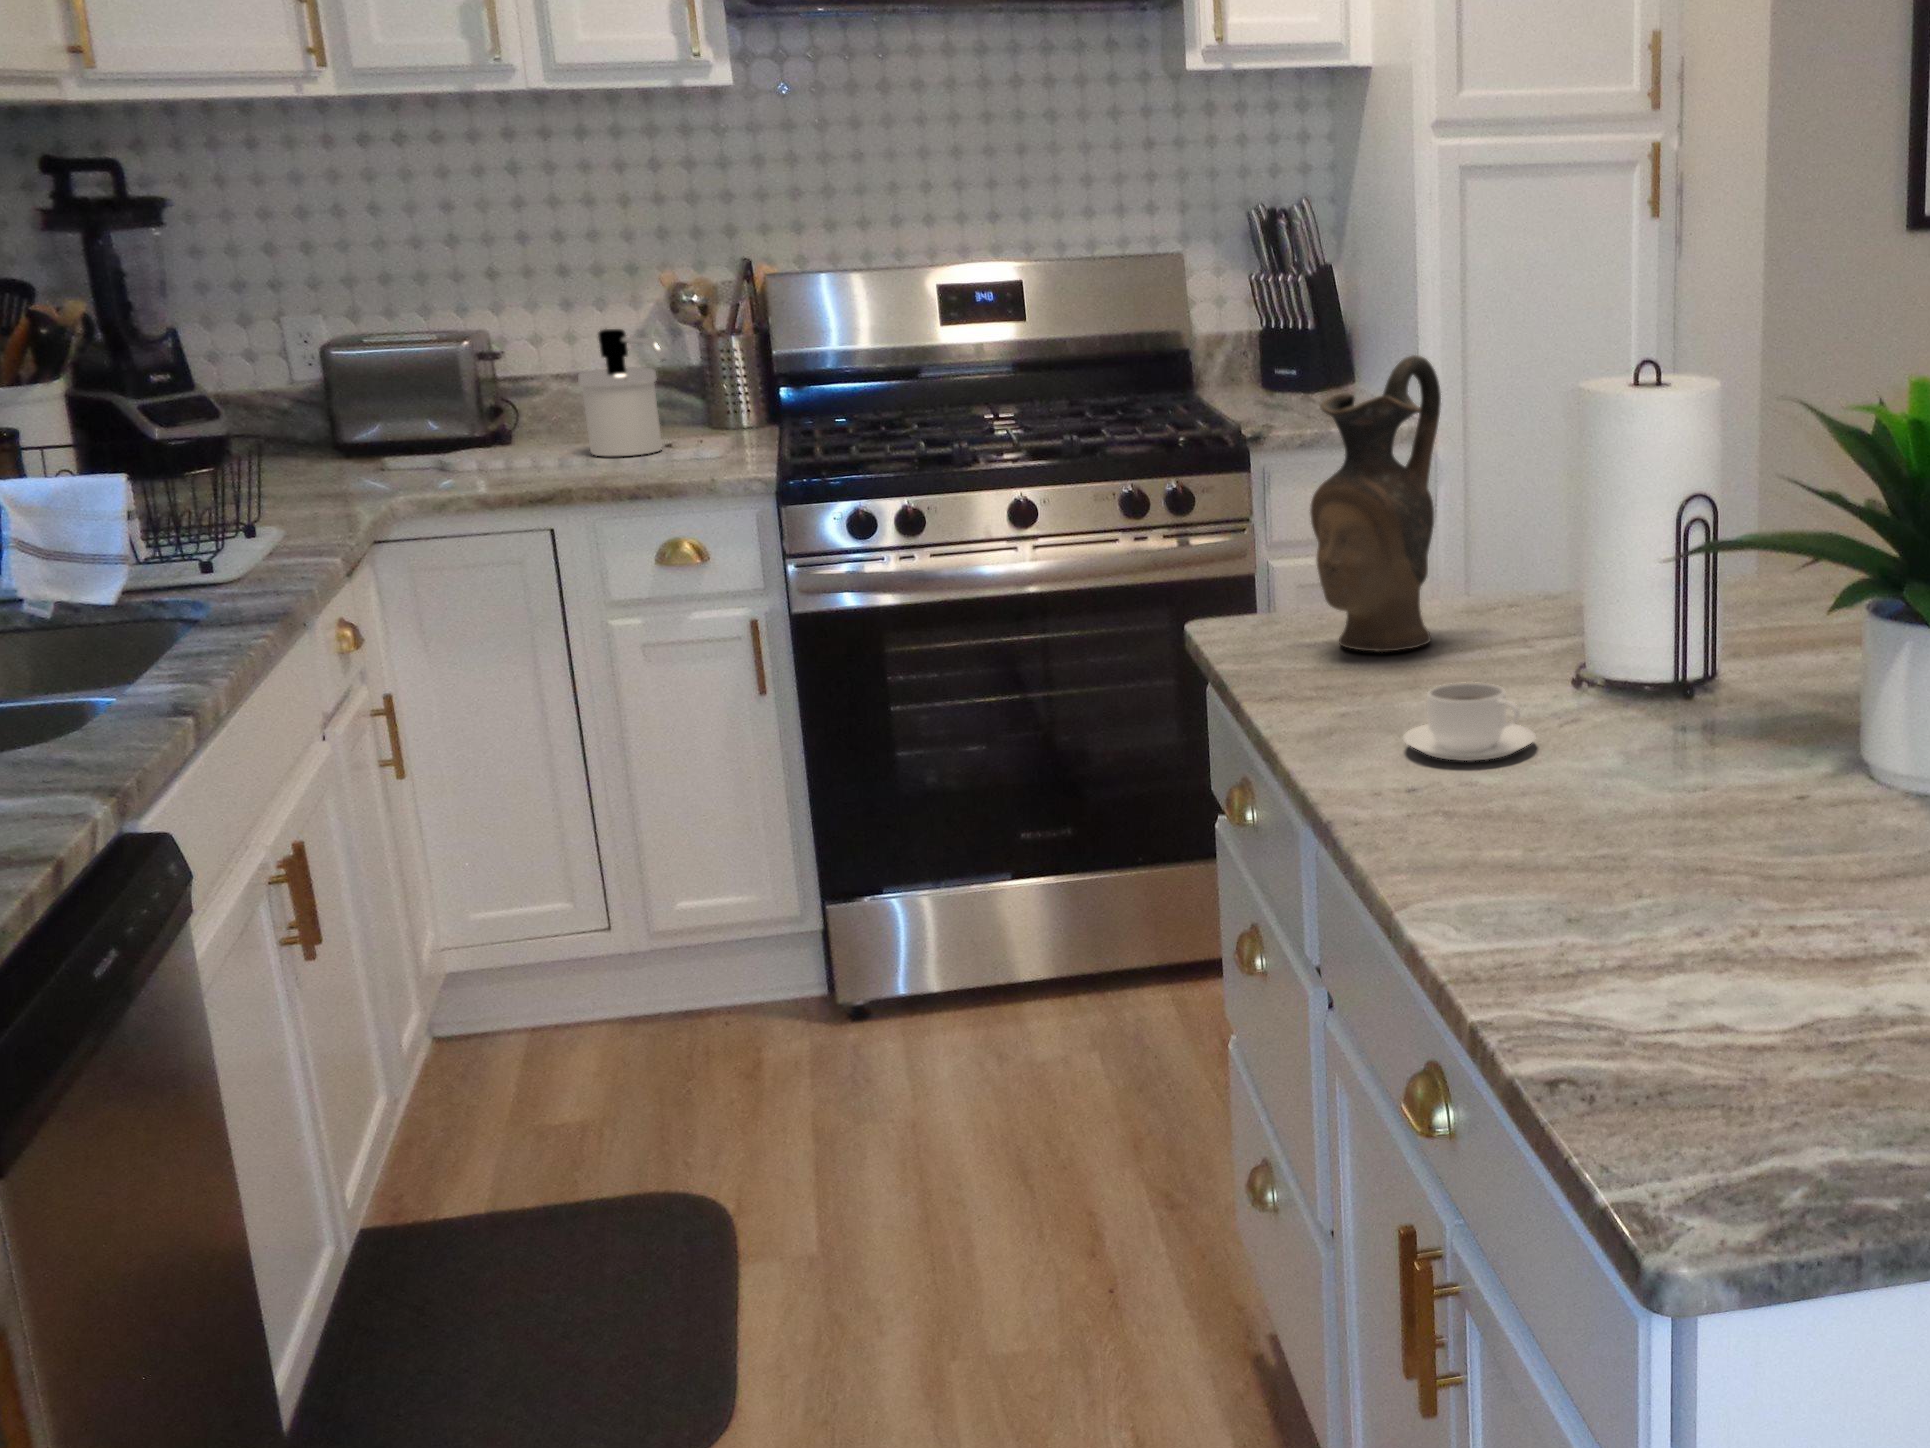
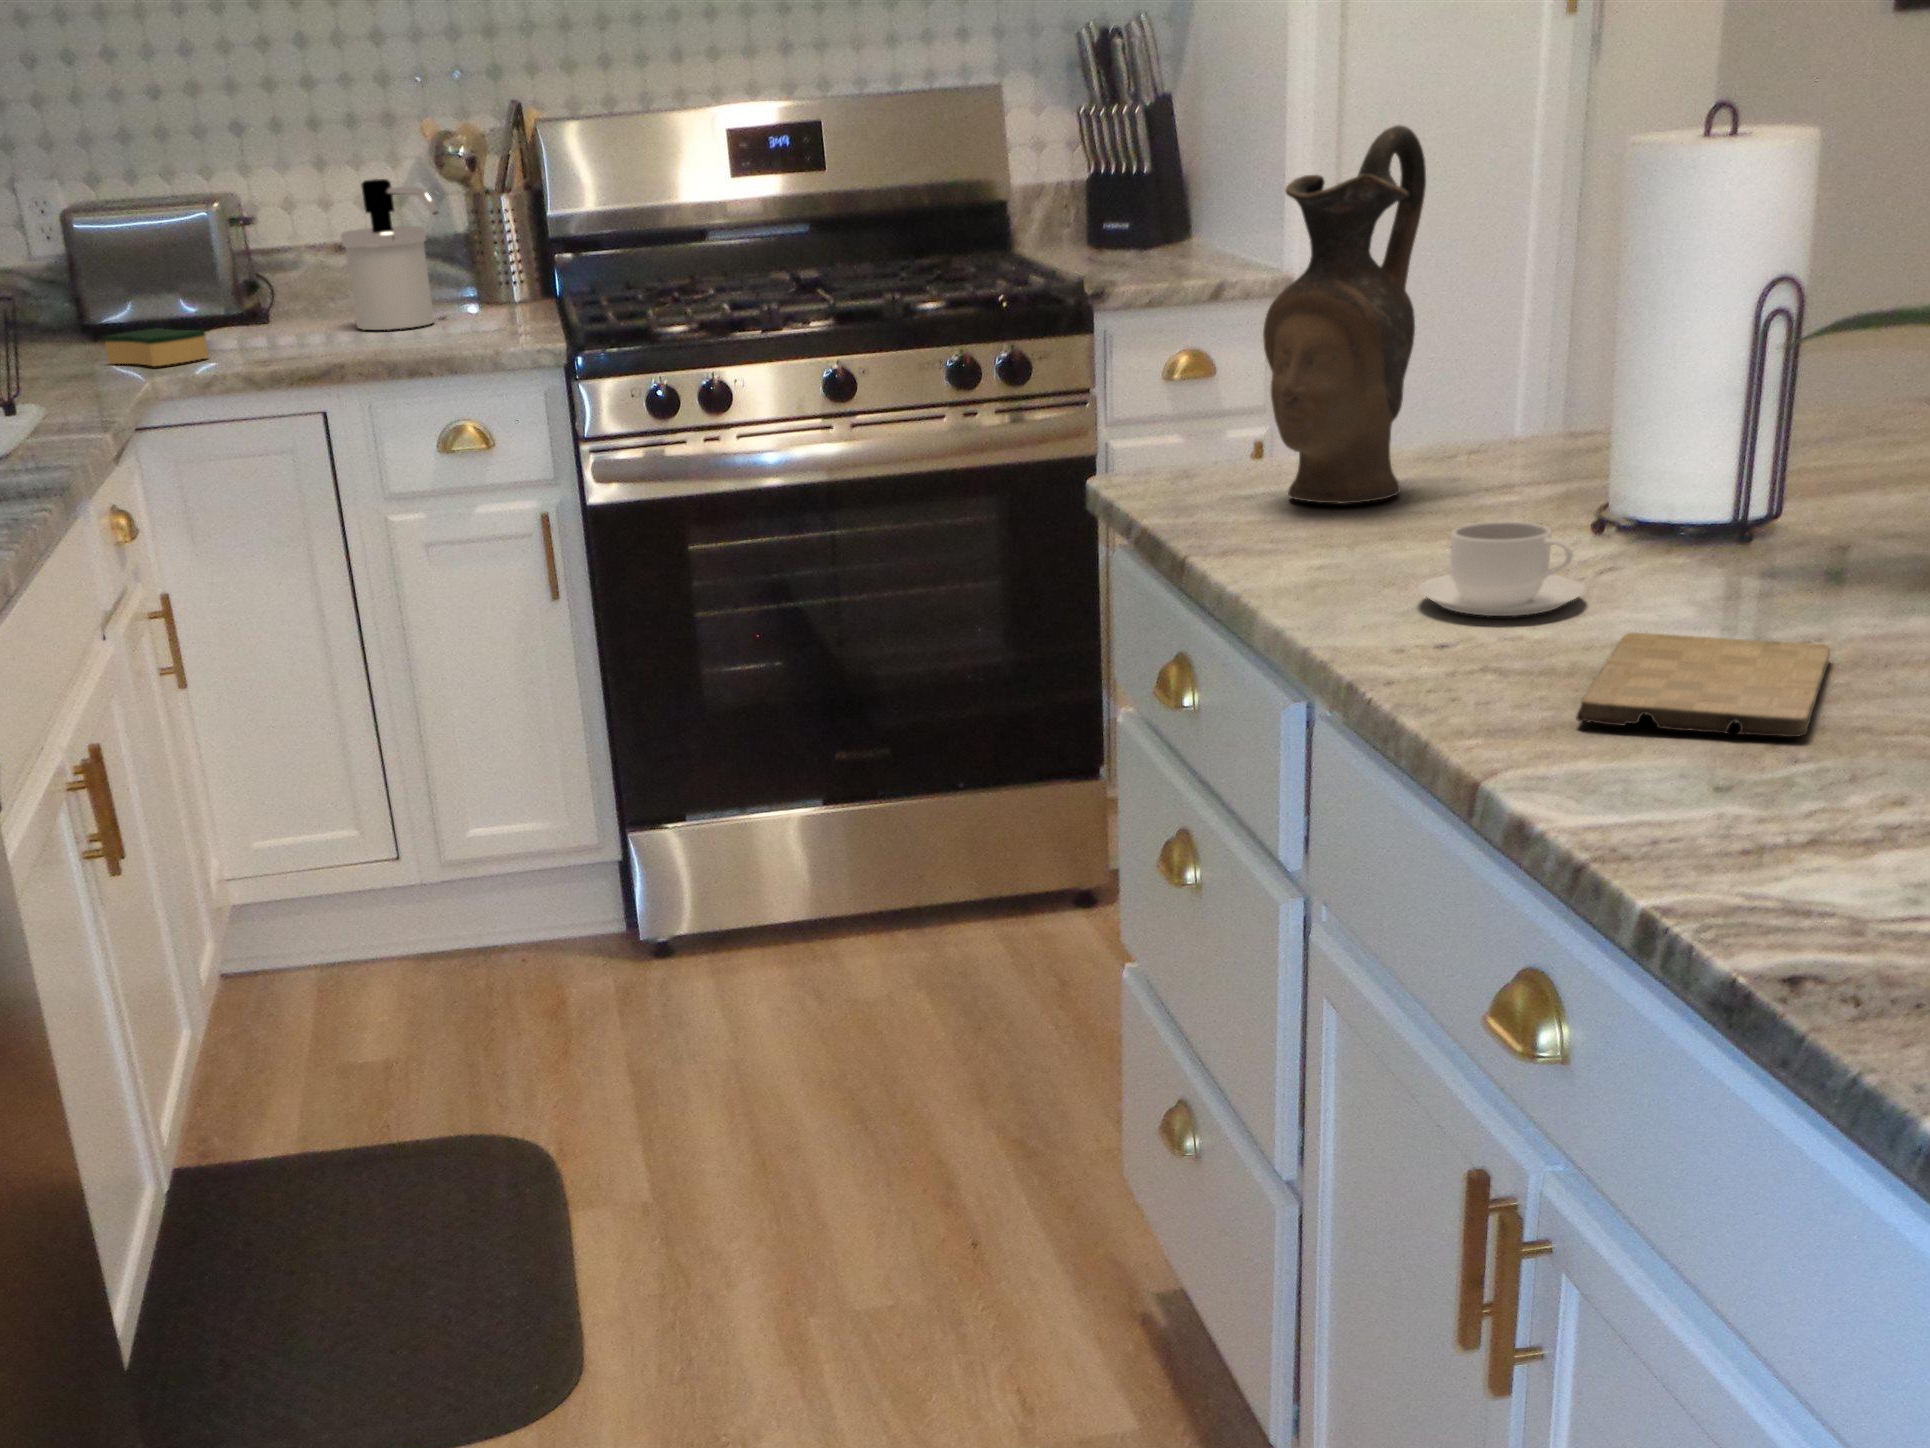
sponge: none [350,454,448,490] -> present [105,328,209,366]
cutting board: none [1482,780,1700,874] -> present [1576,633,1830,737]

